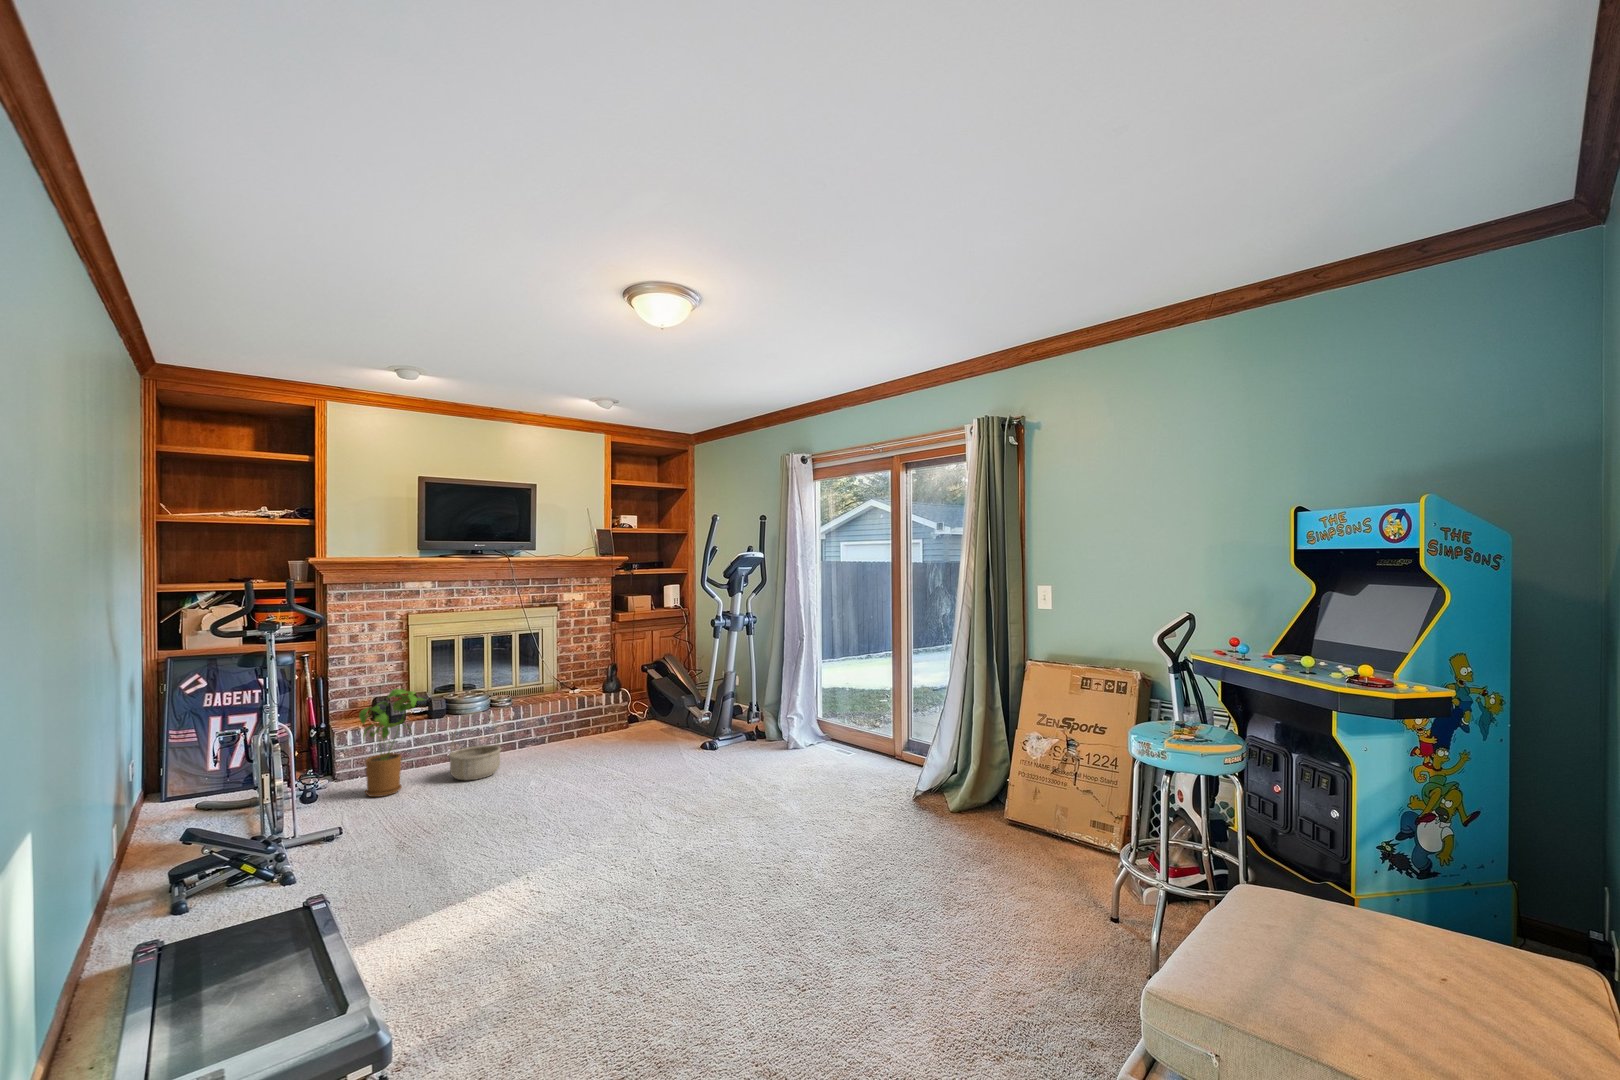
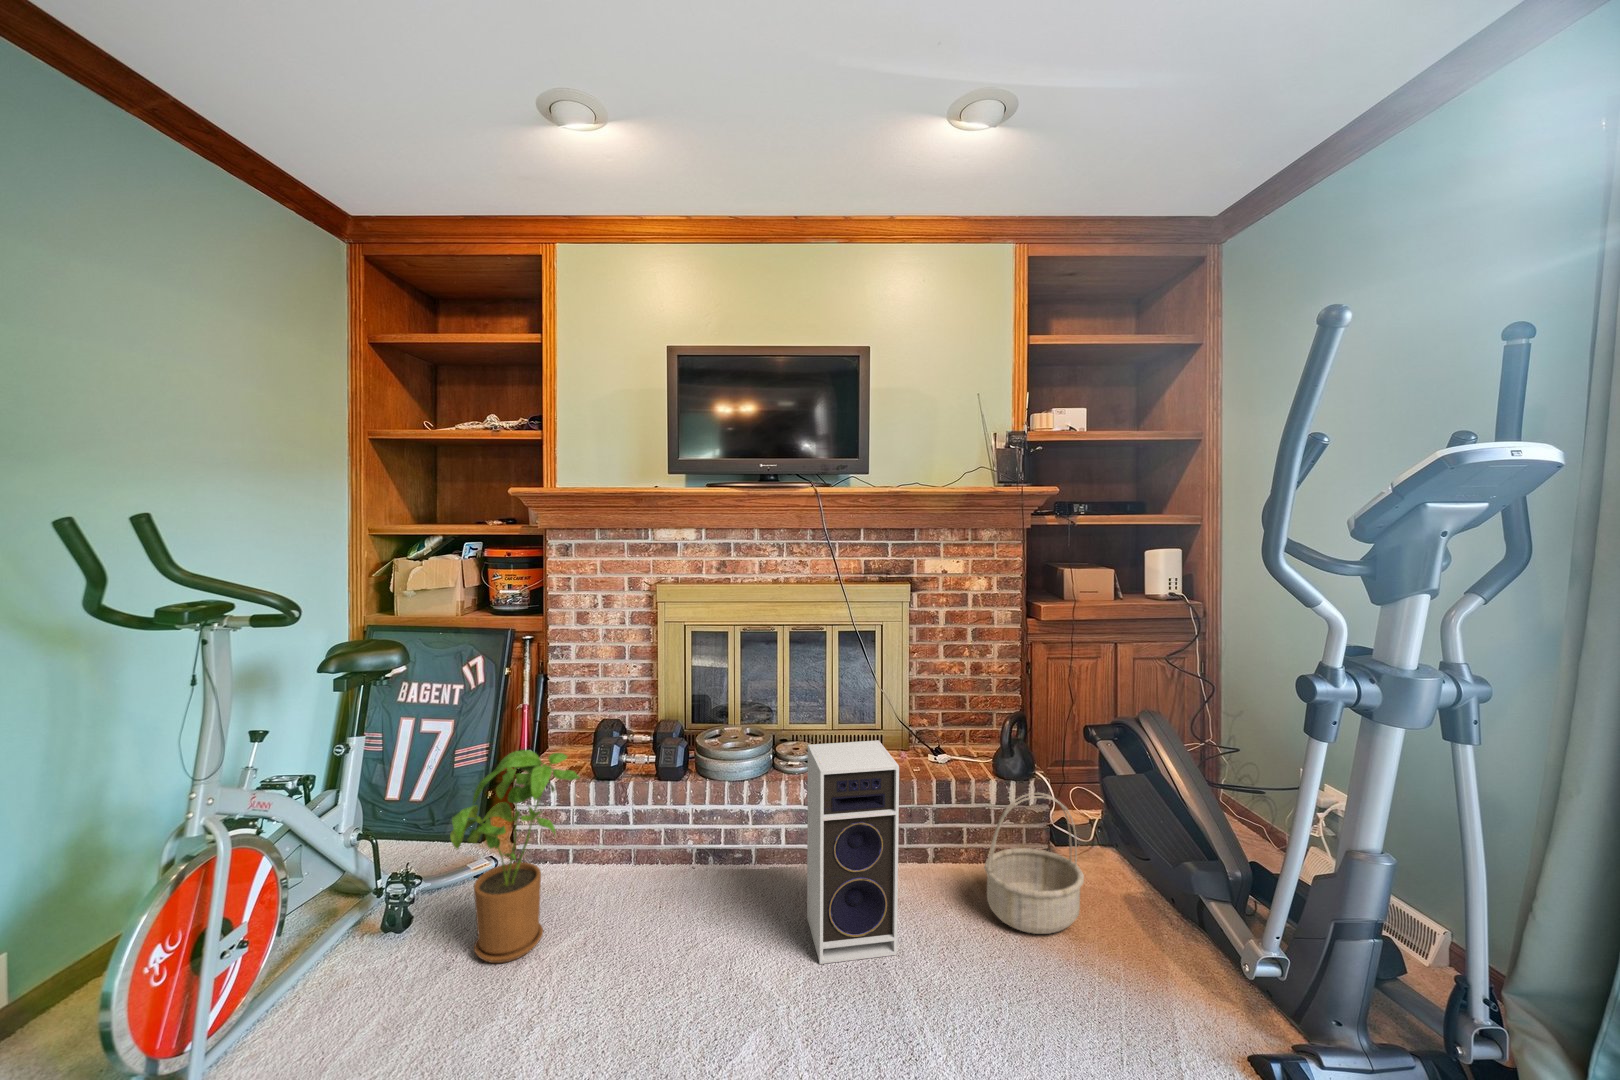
speaker: none [531,672,578,765] -> present [807,740,899,964]
basket: present [449,712,501,780] -> present [984,793,1084,934]

